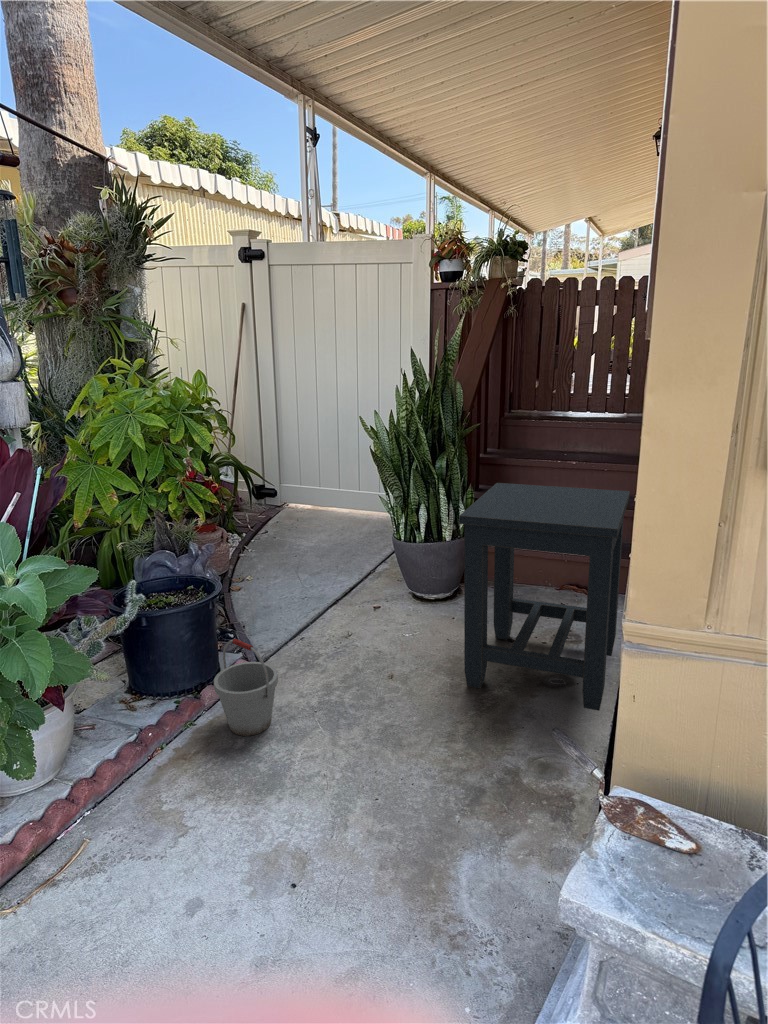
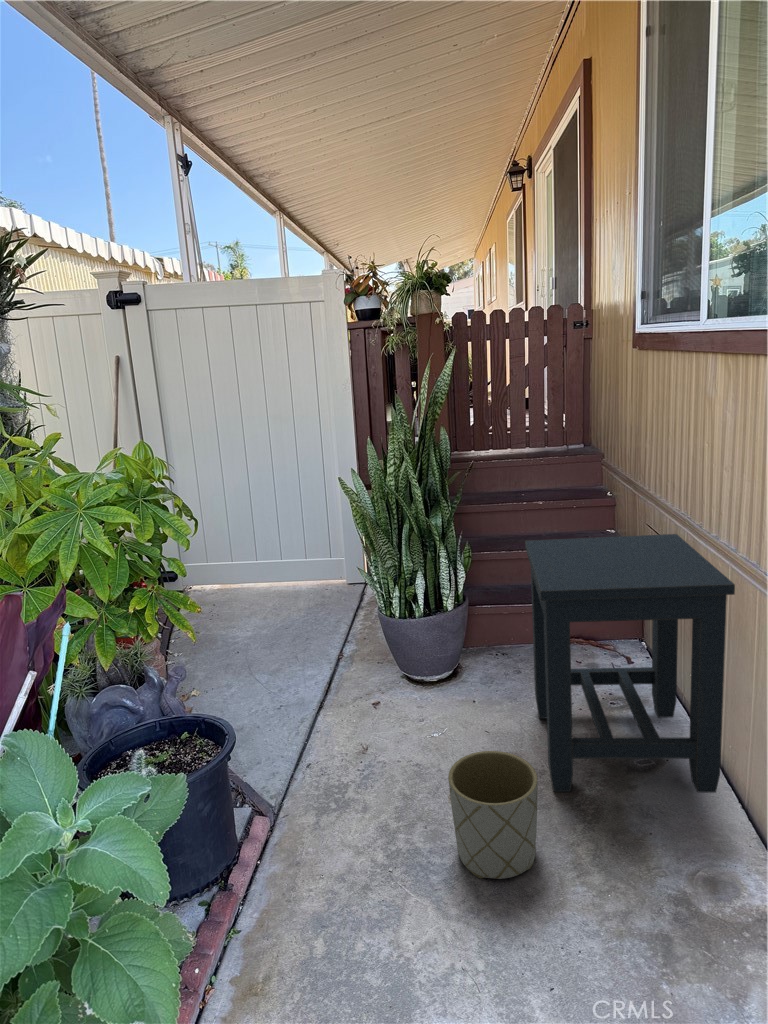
planter: none [357,635,426,727] -> present [448,751,538,879]
bucket: present [214,639,278,736] -> none [272,808,360,944]

